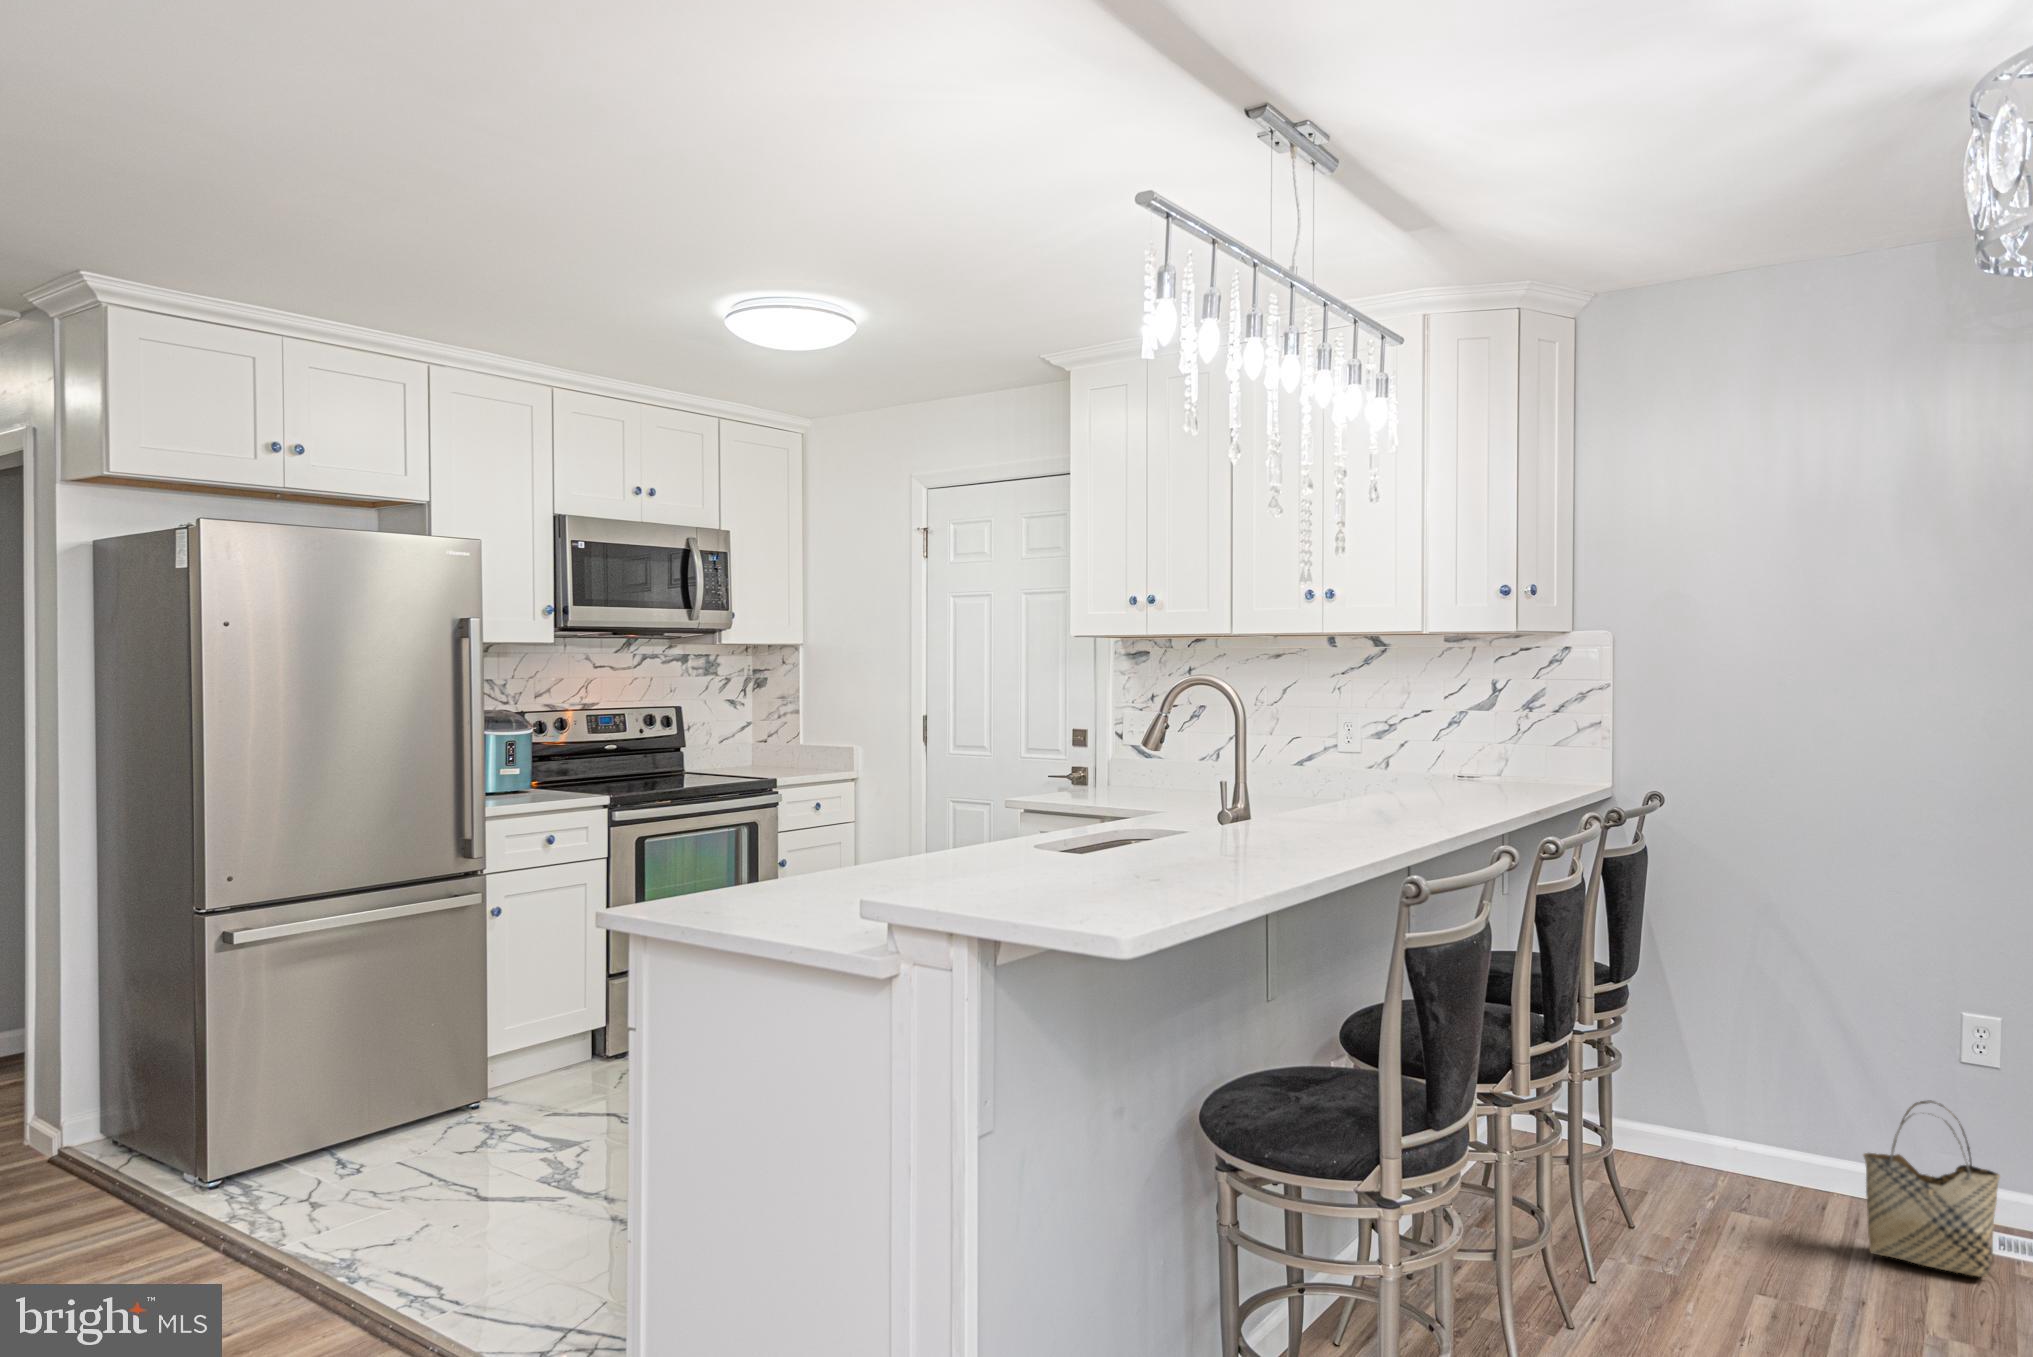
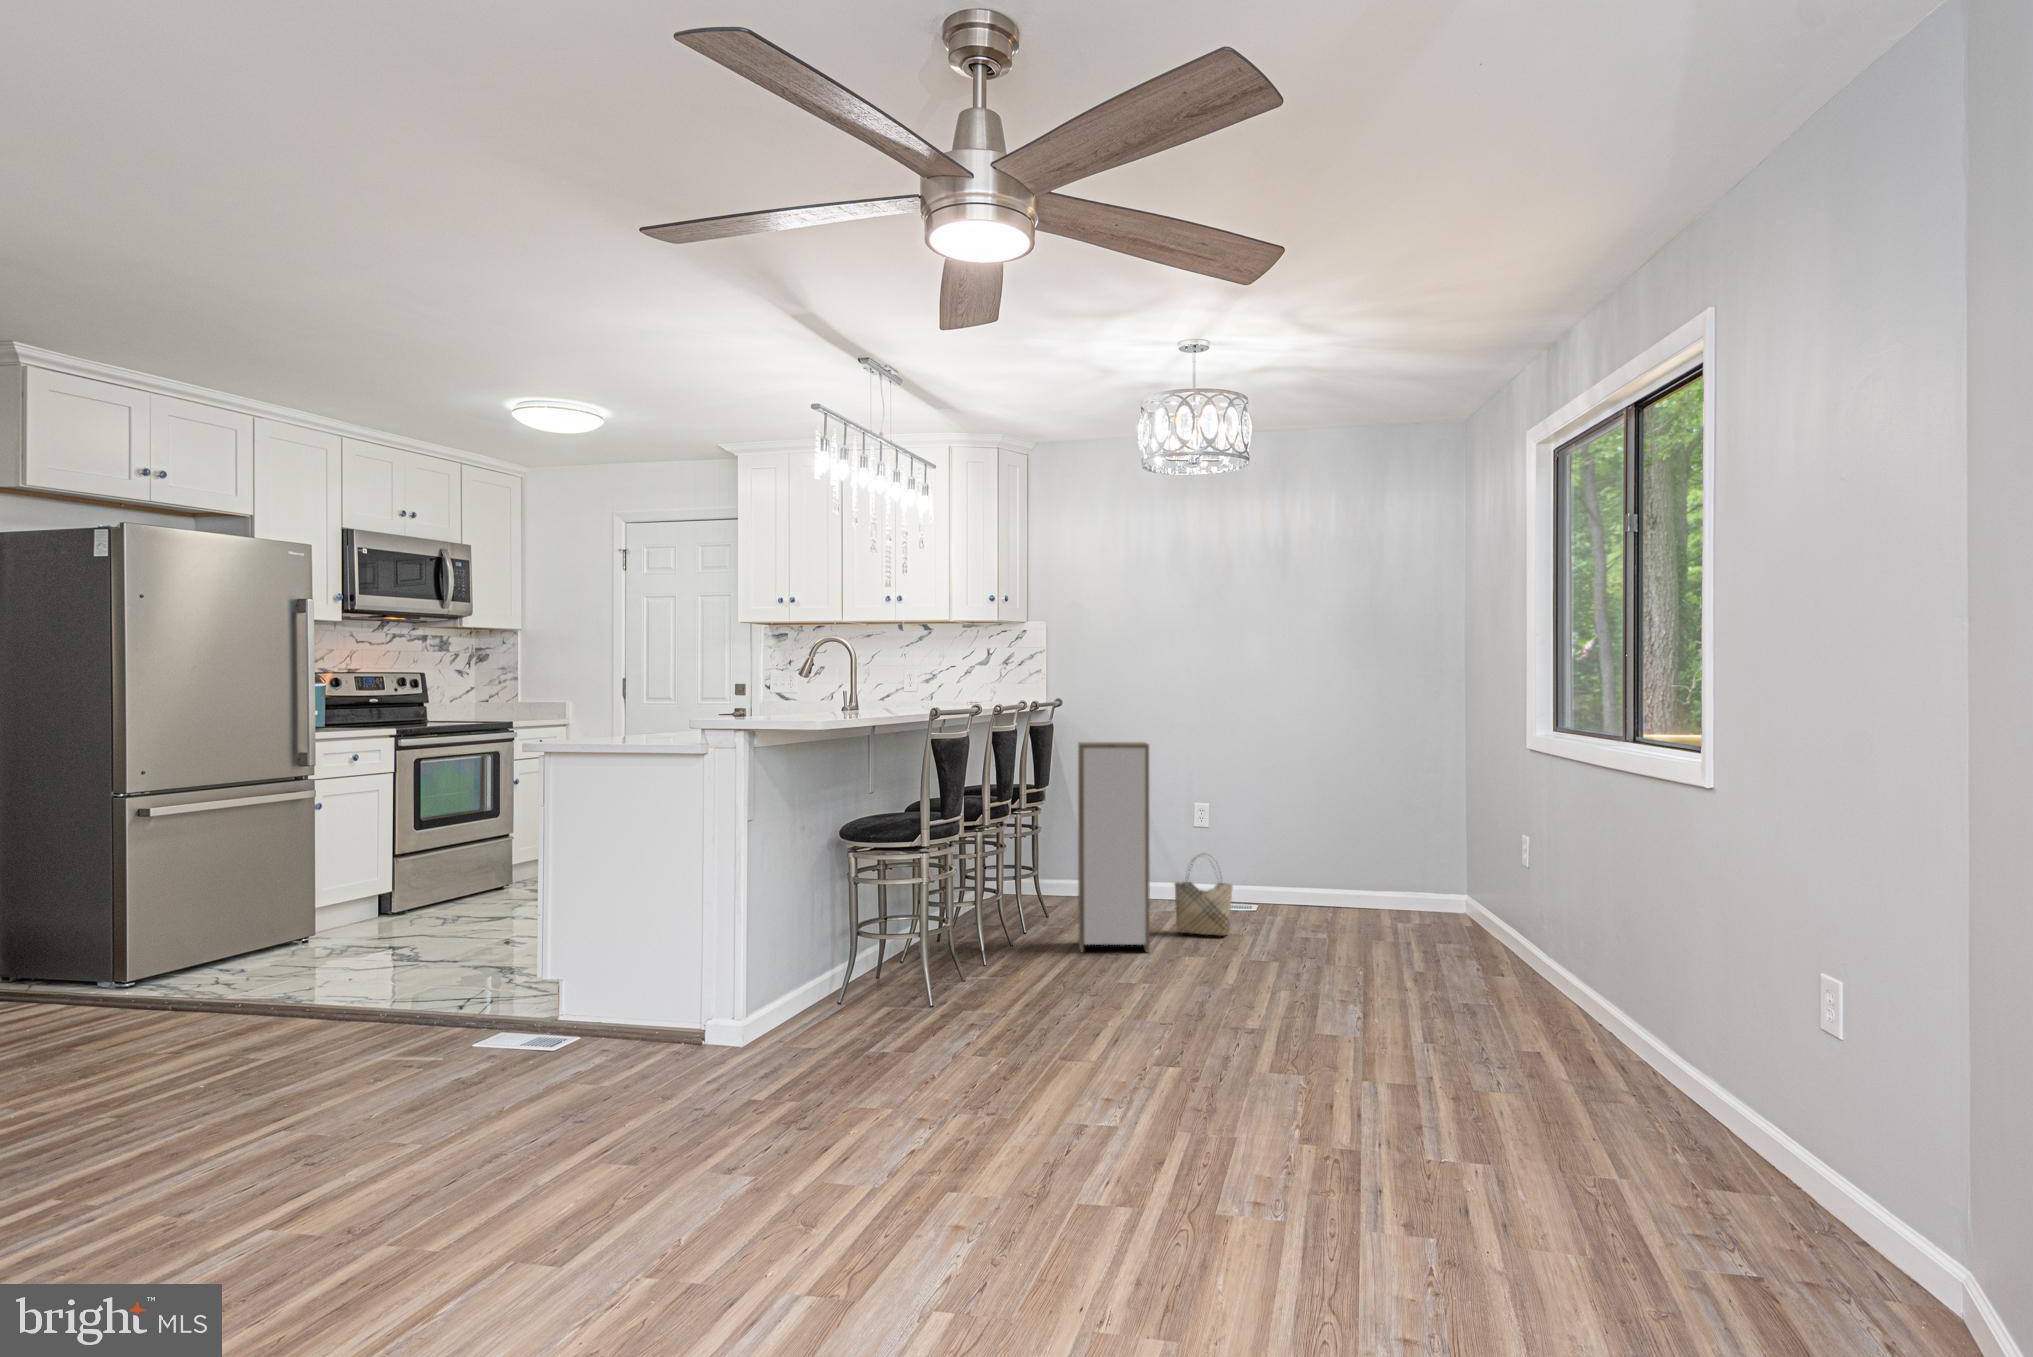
storage cabinet: none [1662,876,1821,1311] -> present [1078,742,1150,953]

